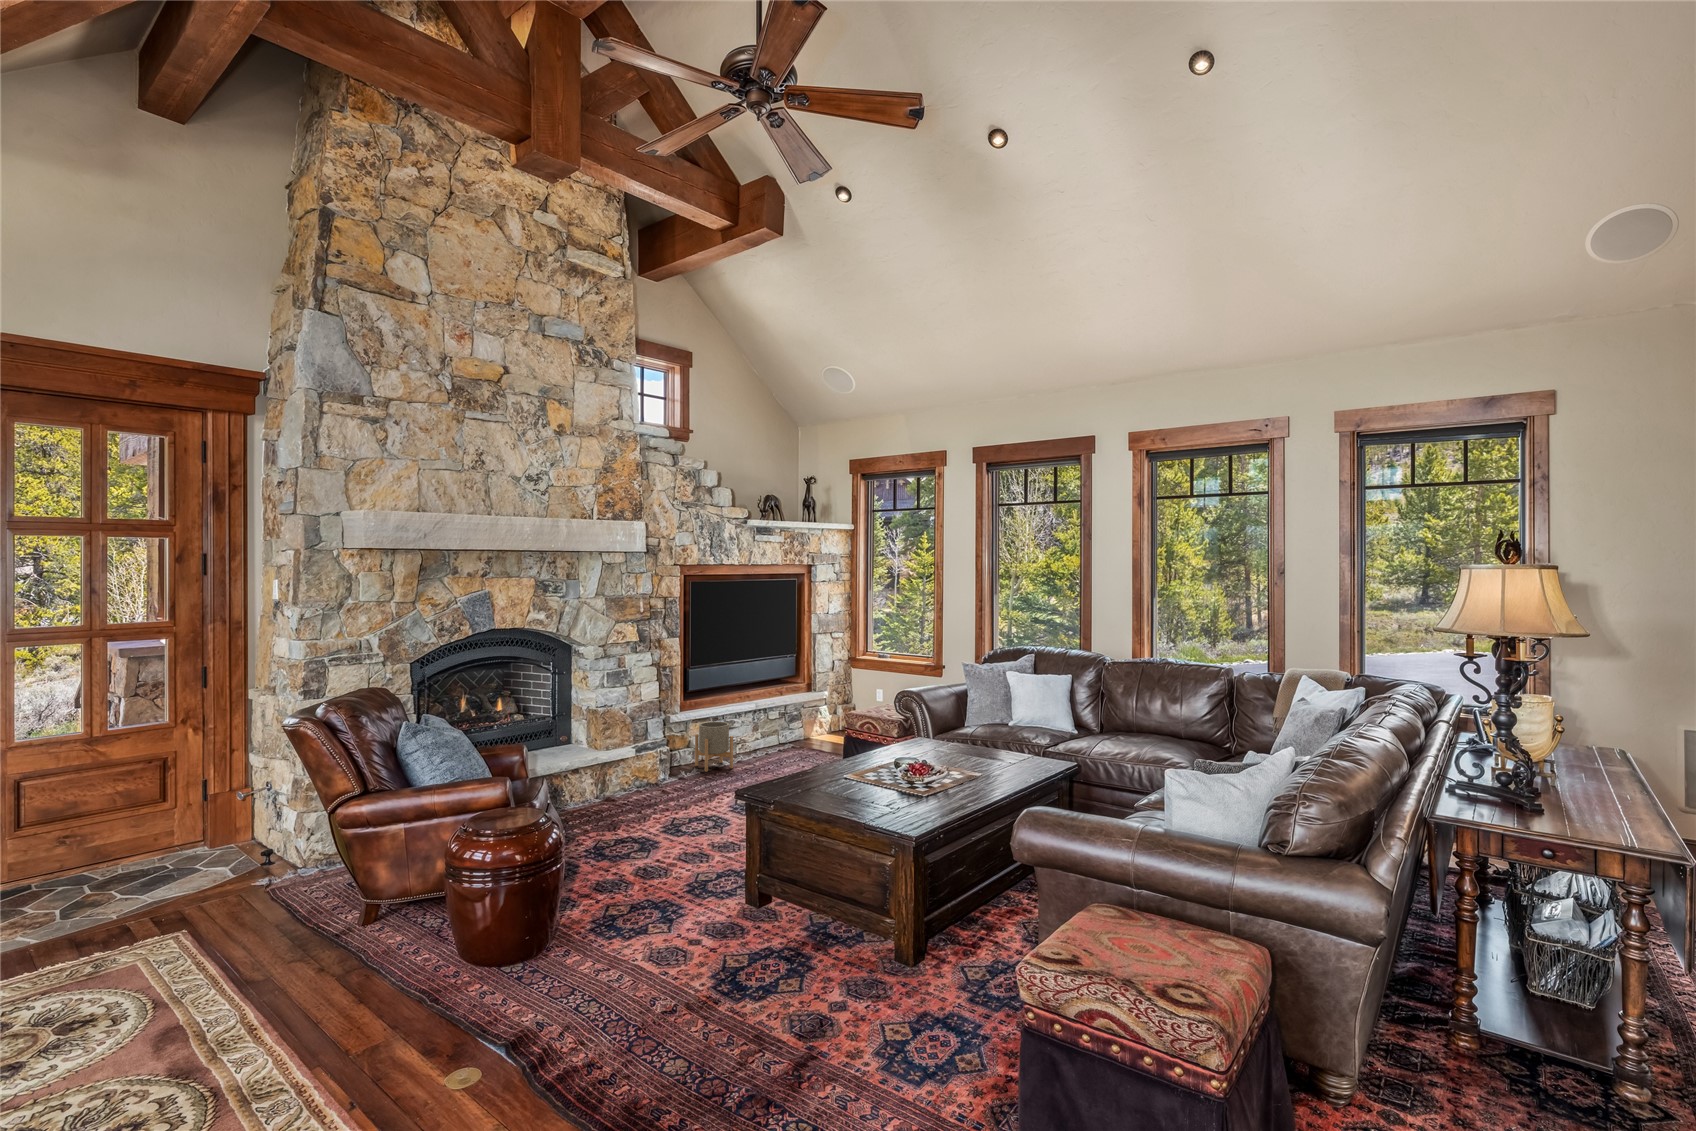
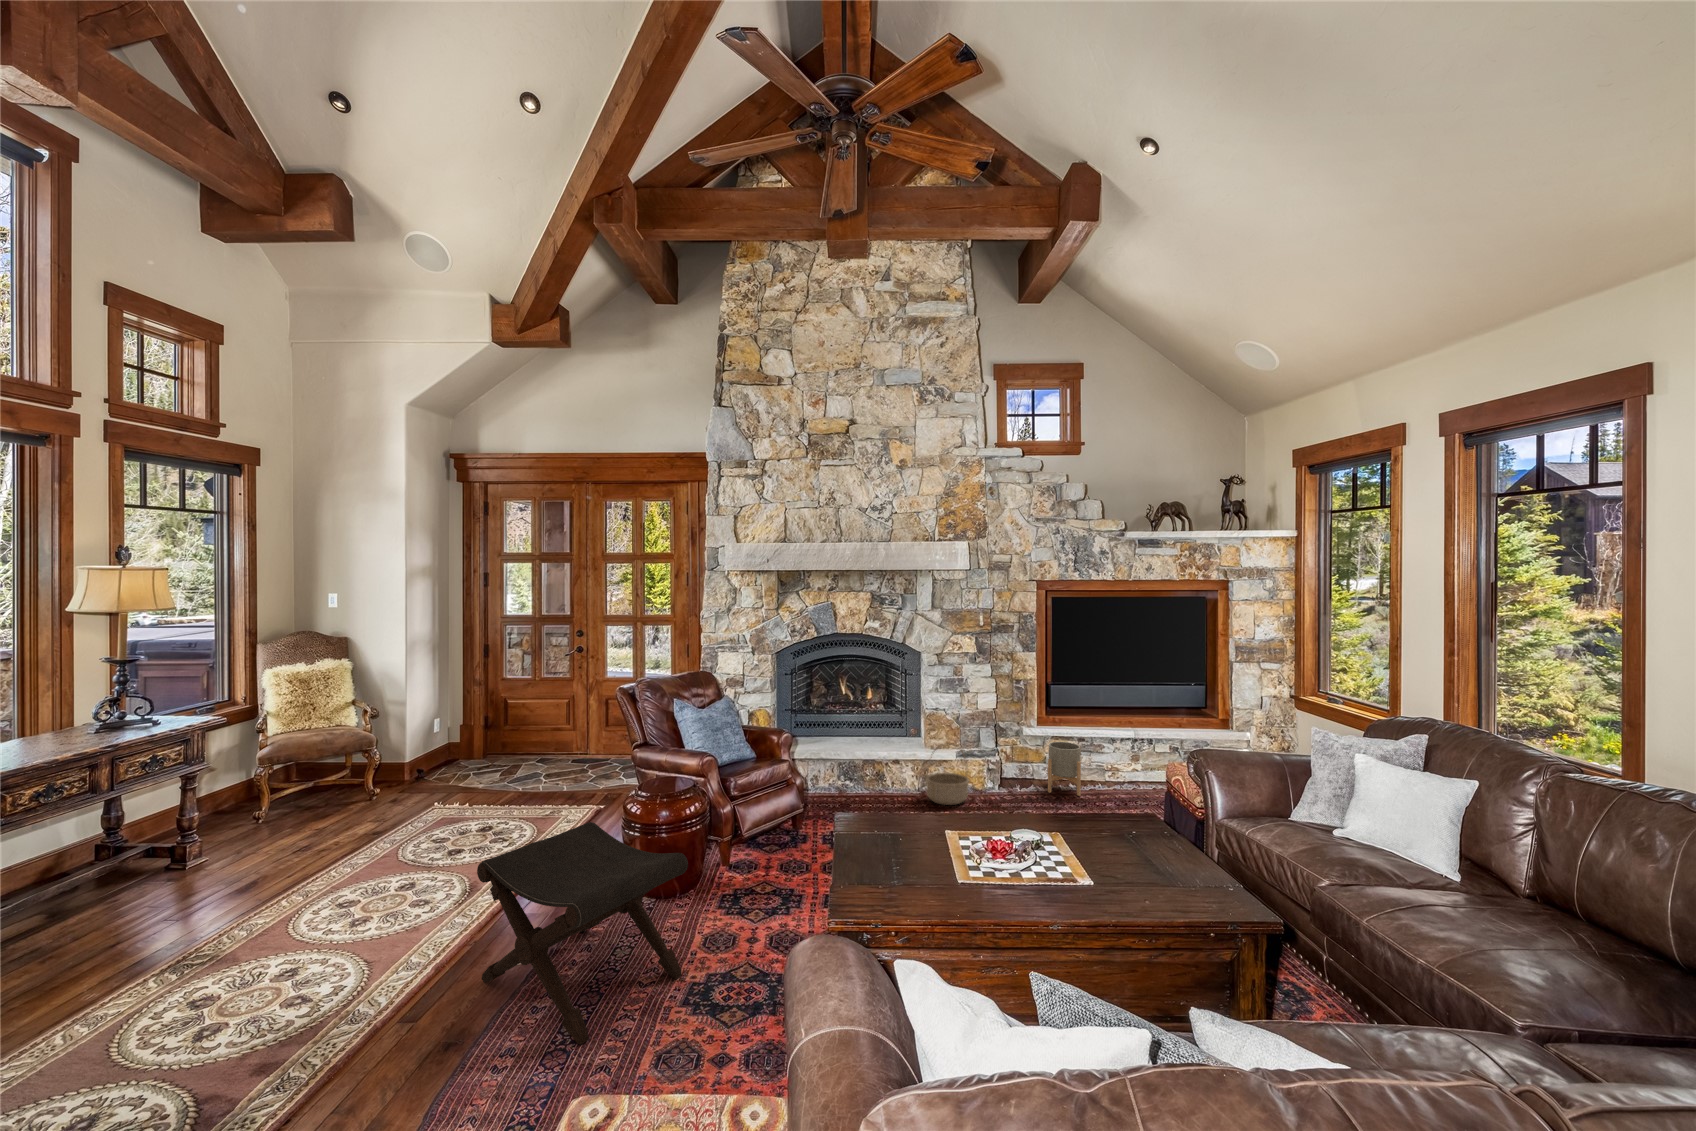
basket: none [609,737,655,803] -> present [926,743,969,805]
footstool: none [422,851,649,1085] -> present [477,822,688,1045]

